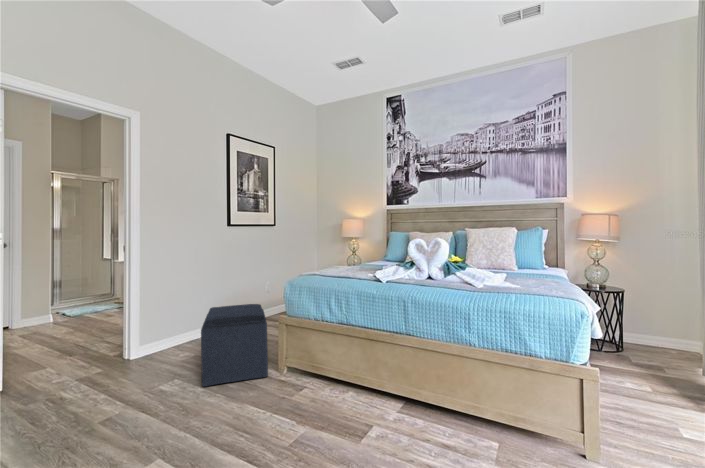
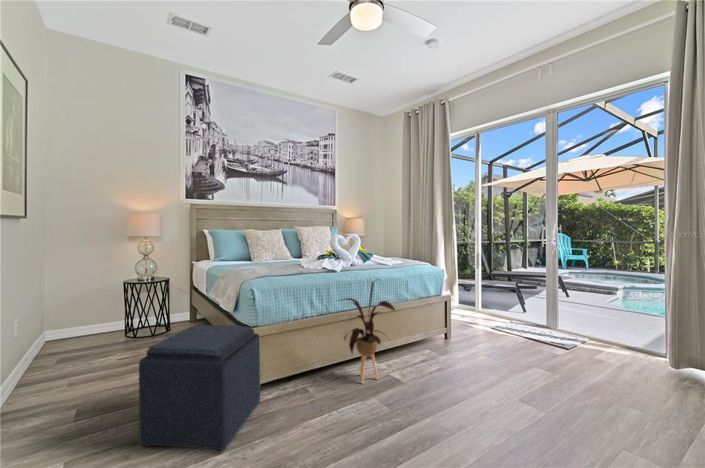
house plant: none [301,299,359,419] -> present [343,282,395,383]

